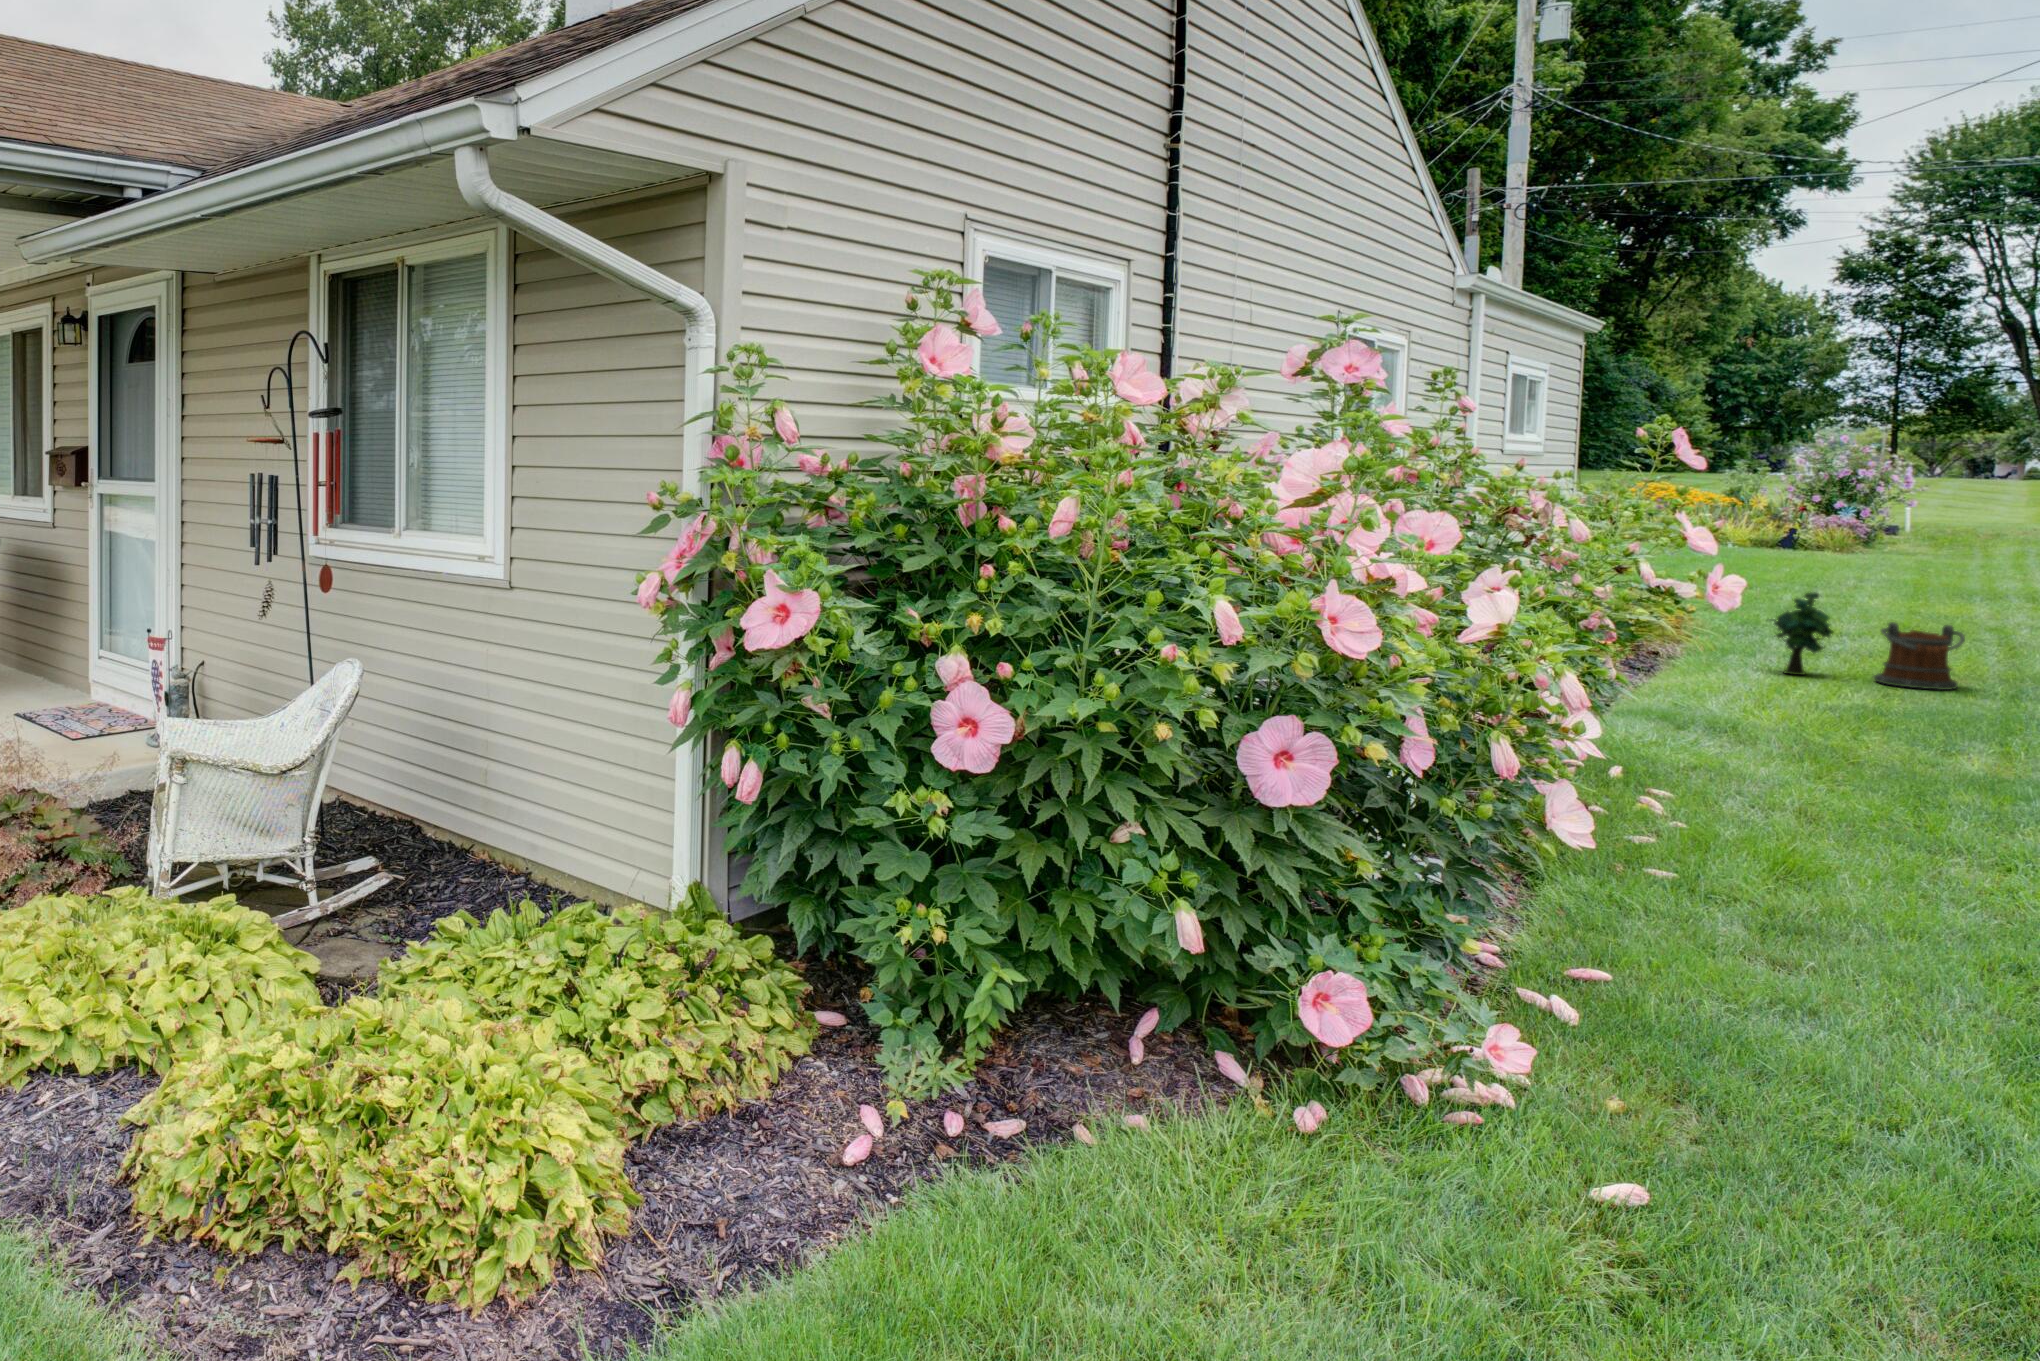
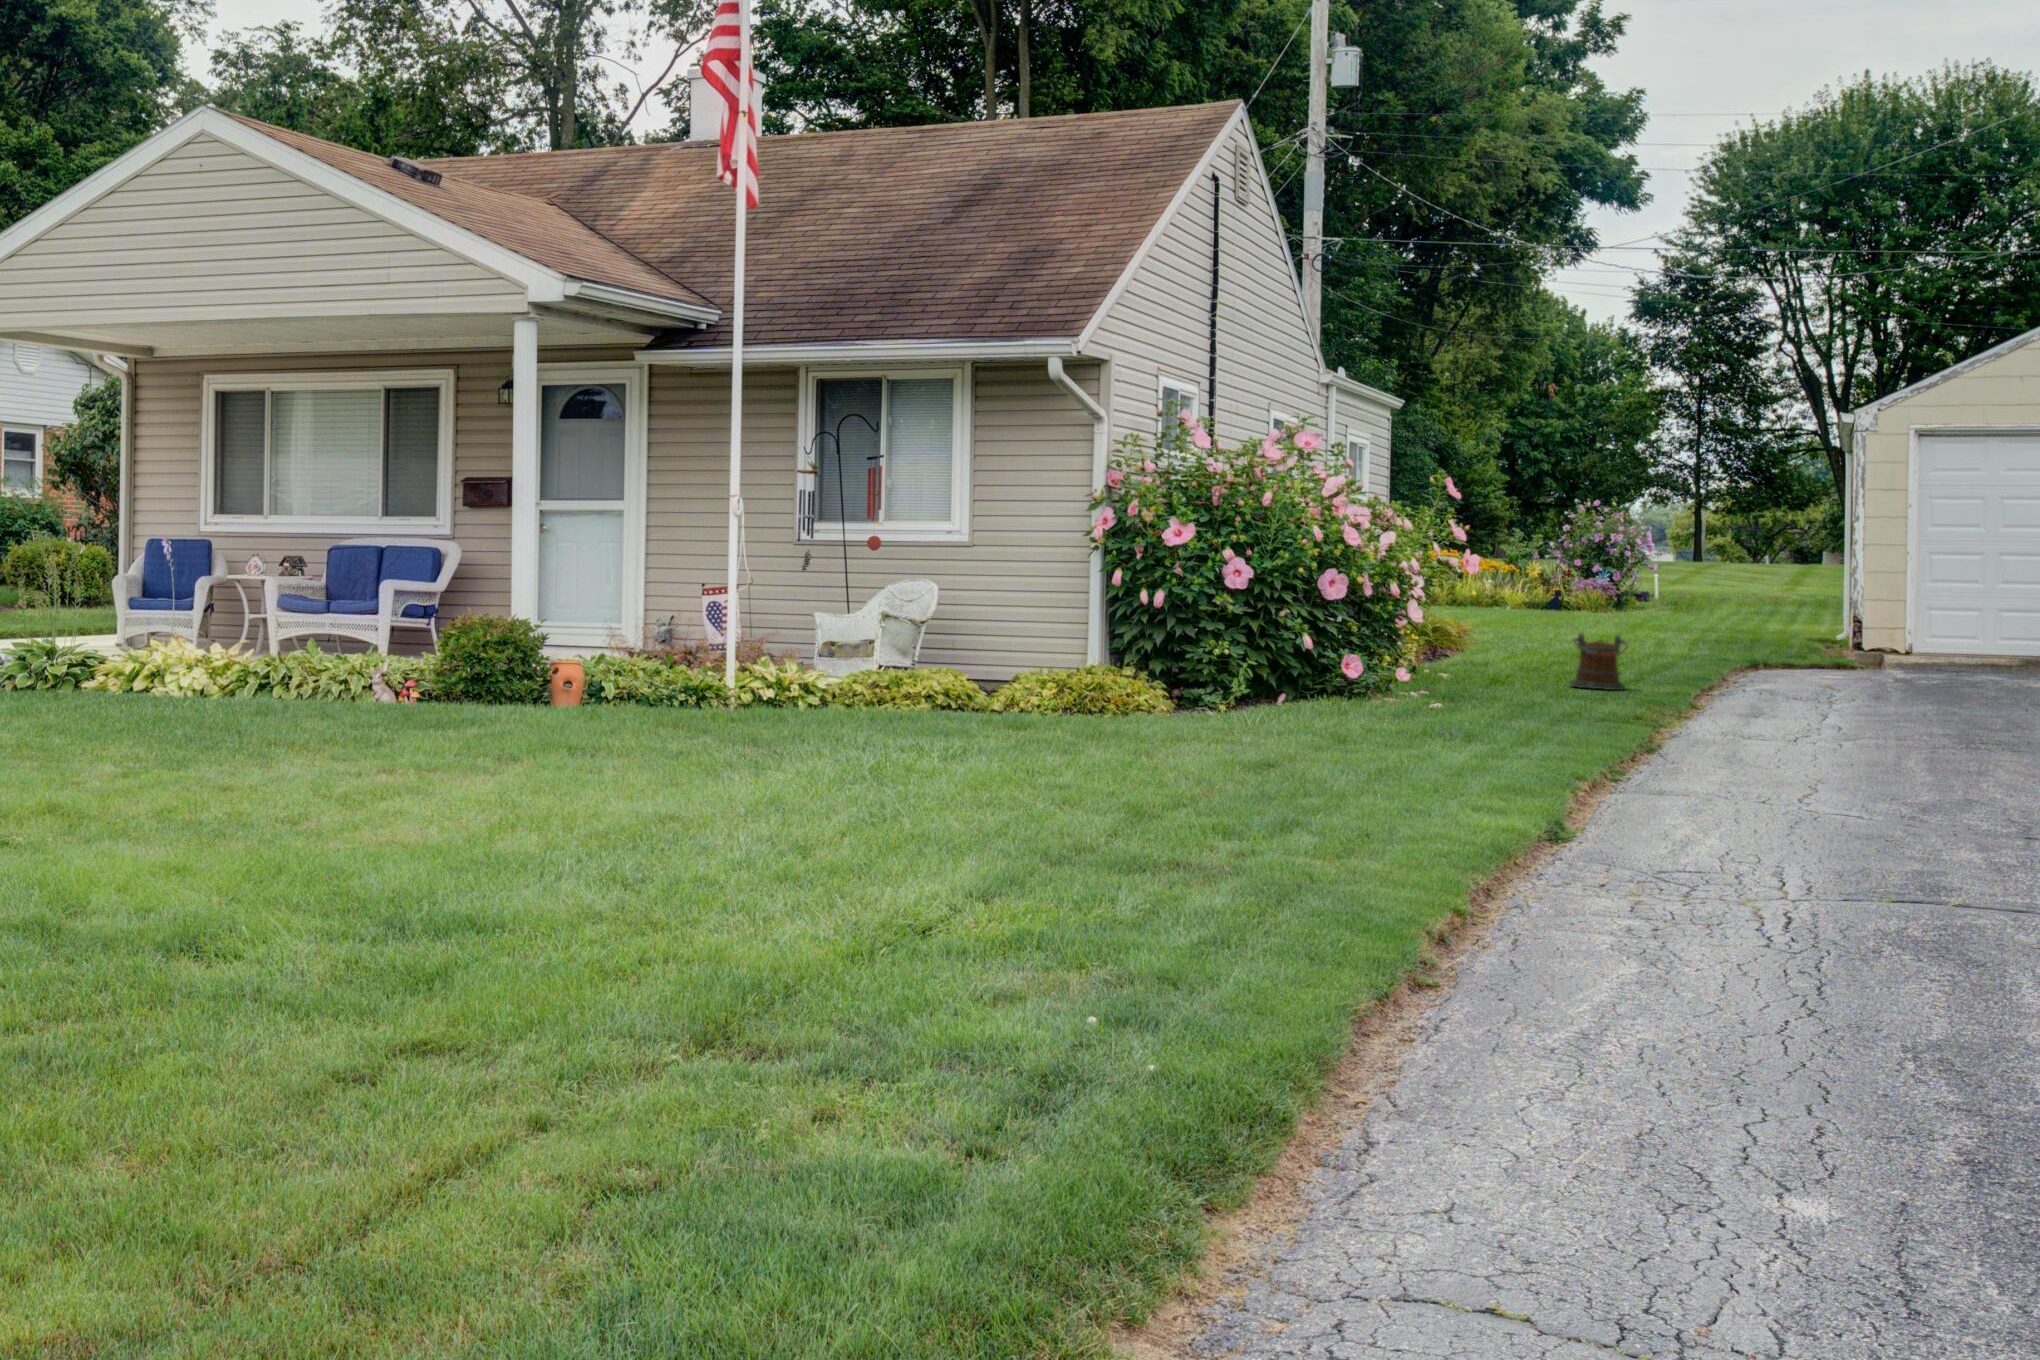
decorative plant: present [1774,592,1833,675] -> none [1494,608,1543,684]

